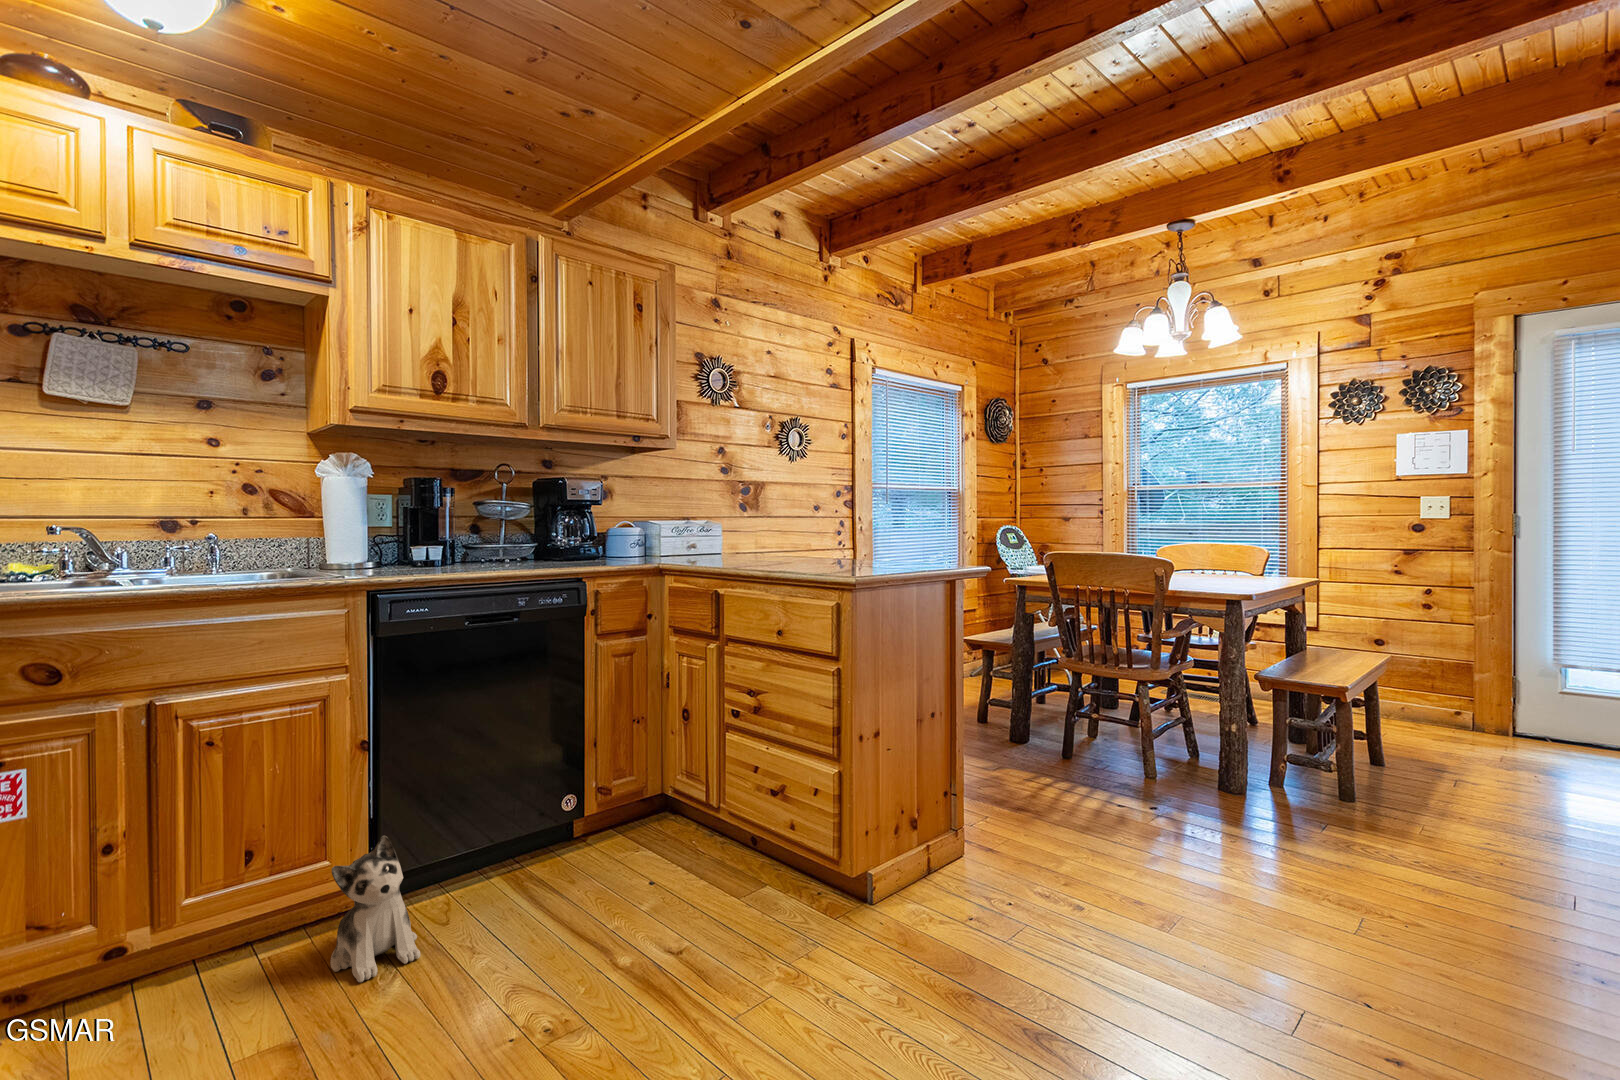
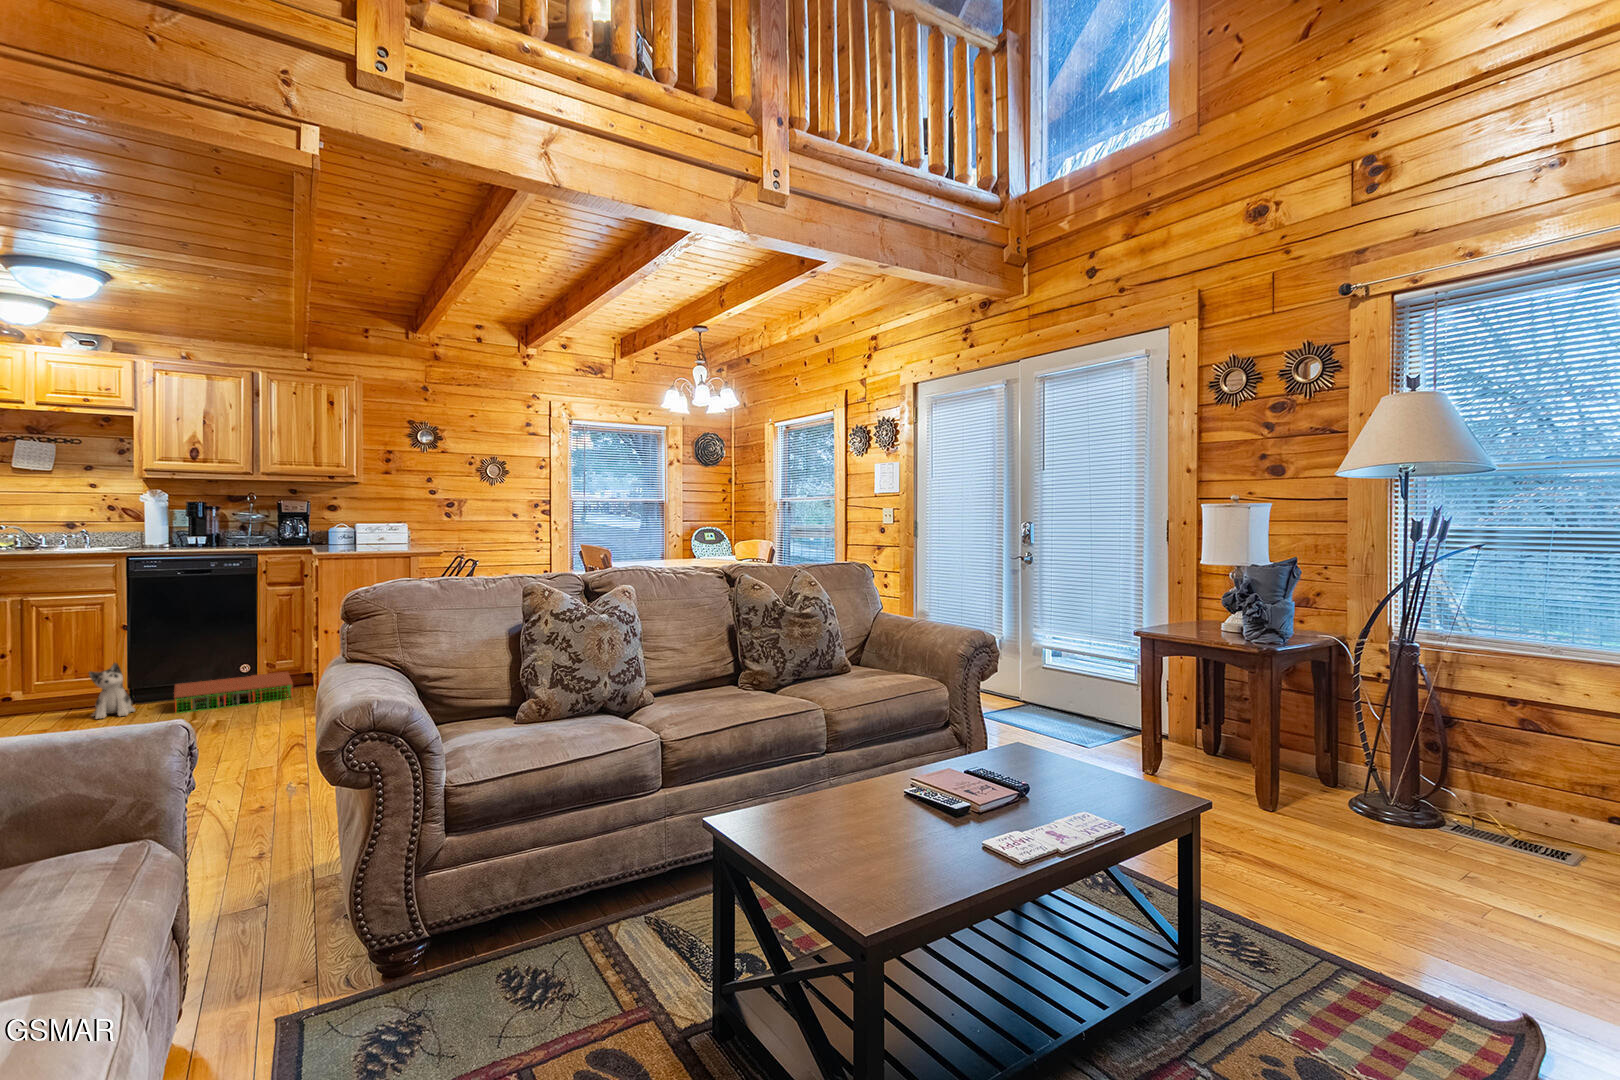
storage bin: none [467,797,692,935] -> present [174,672,293,711]

